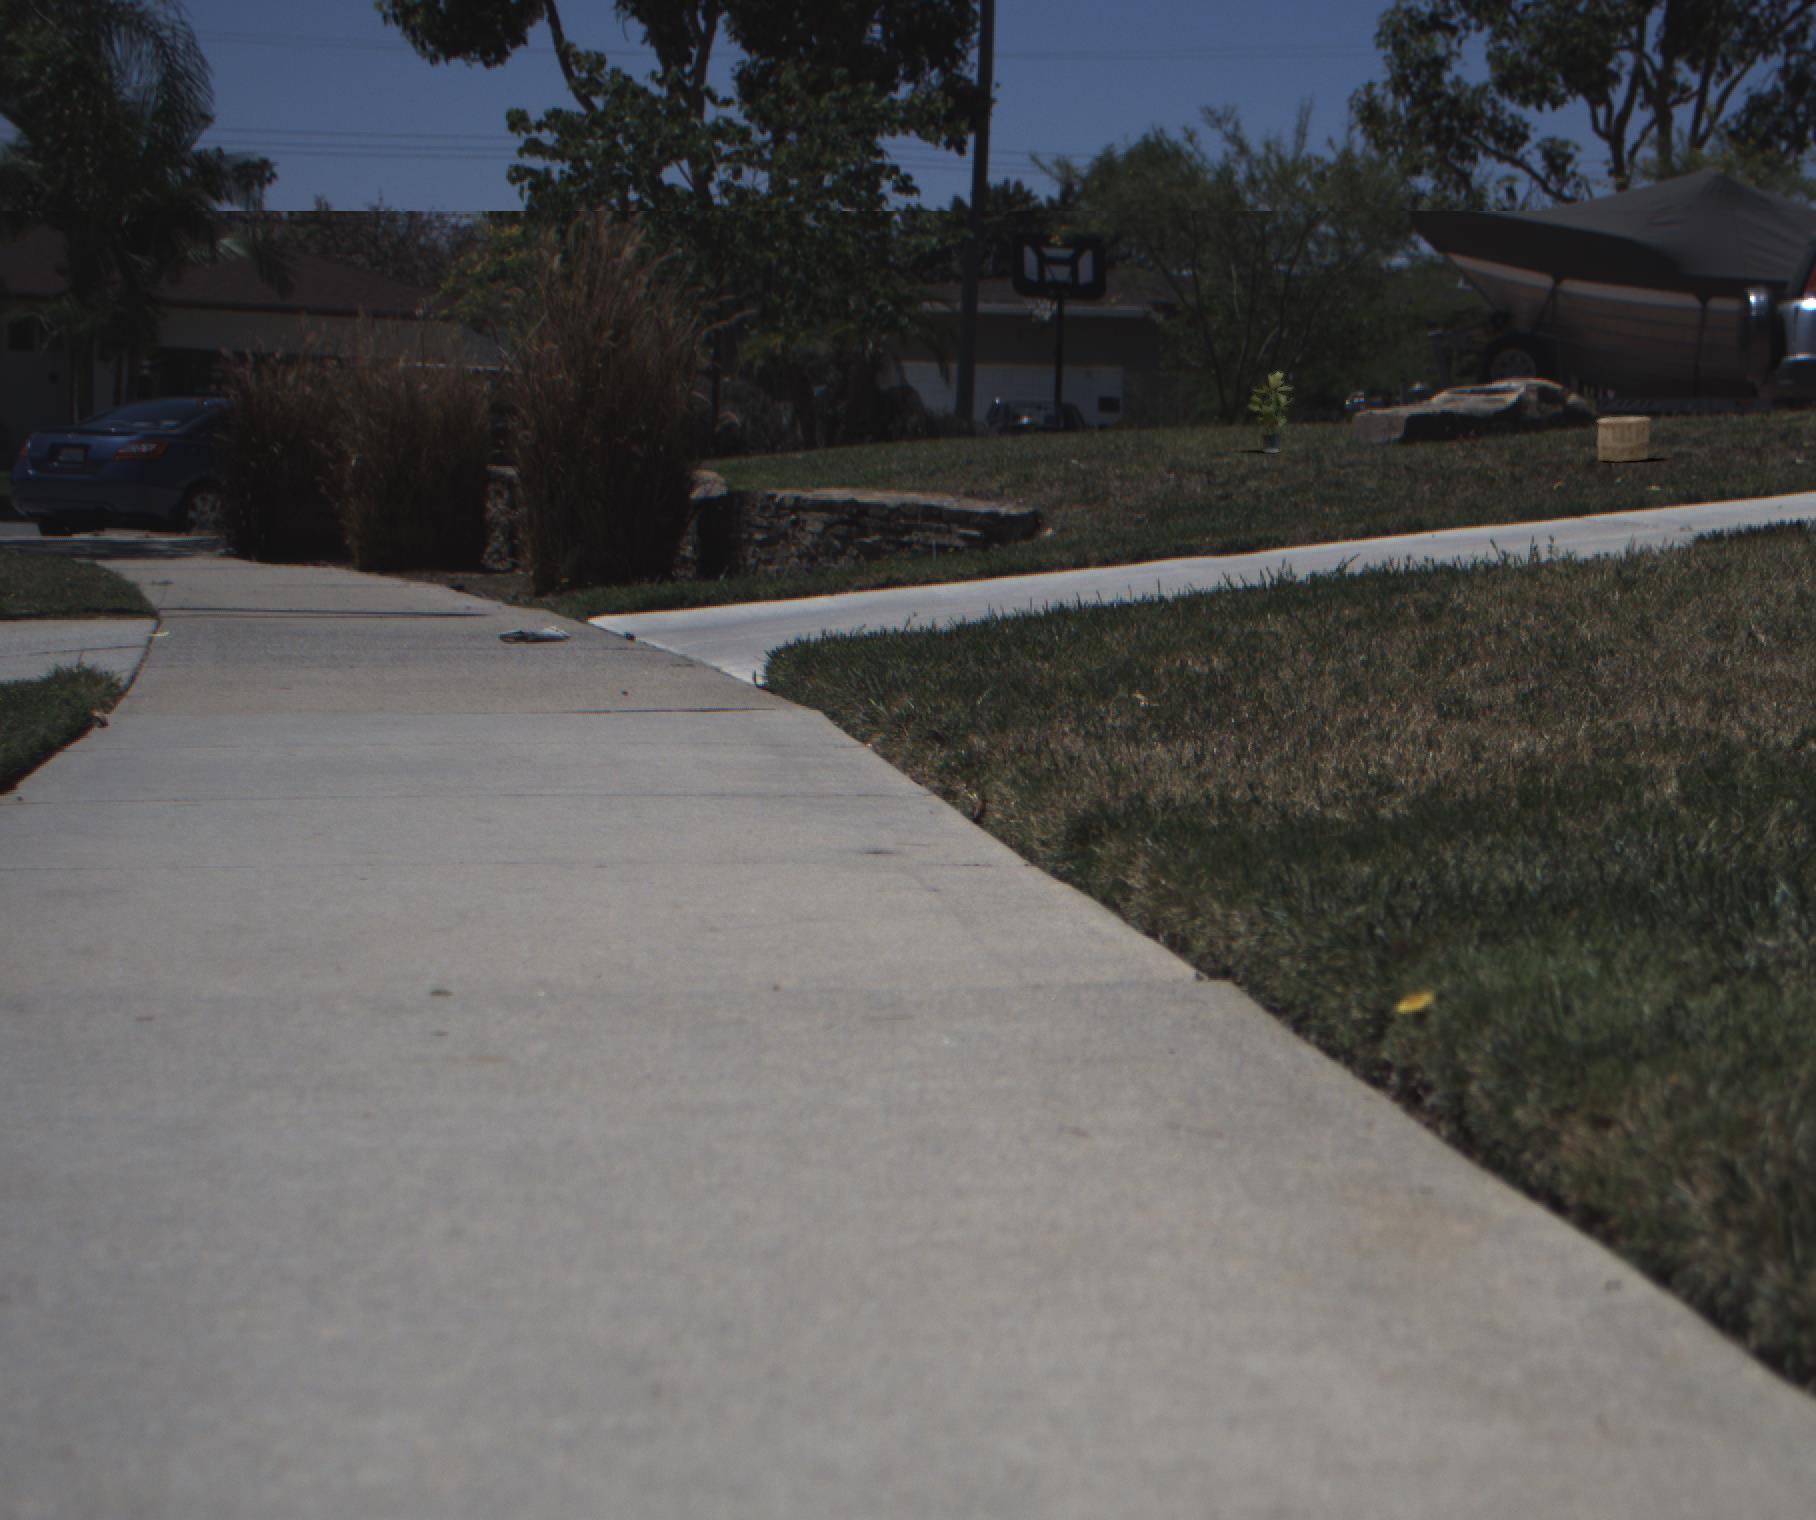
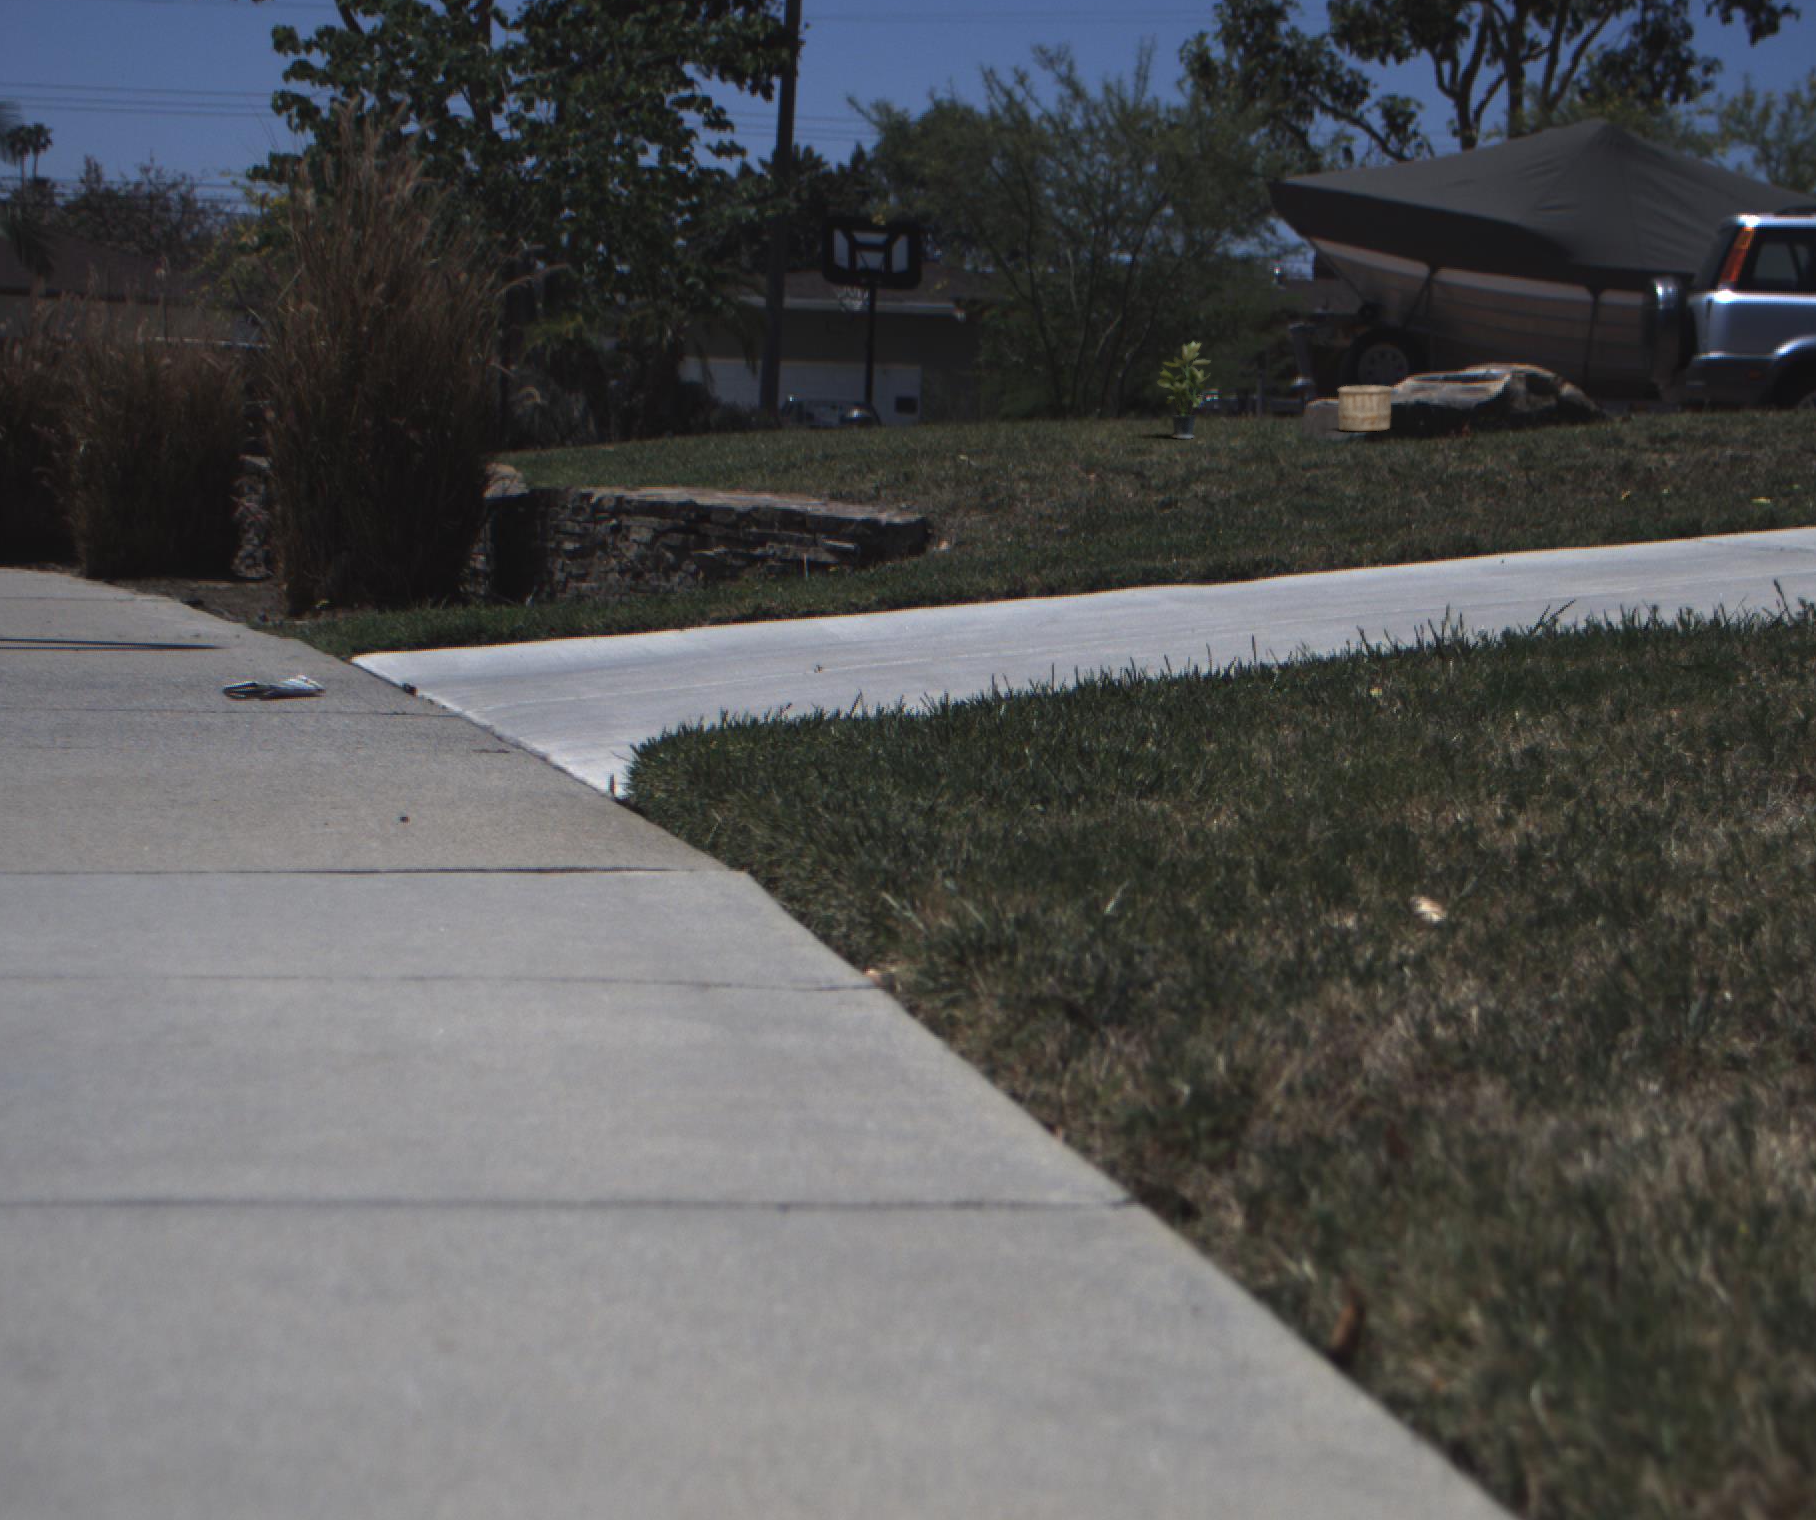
wooden bucket: present [1597,417,1650,462] -> present [1338,385,1392,431]

